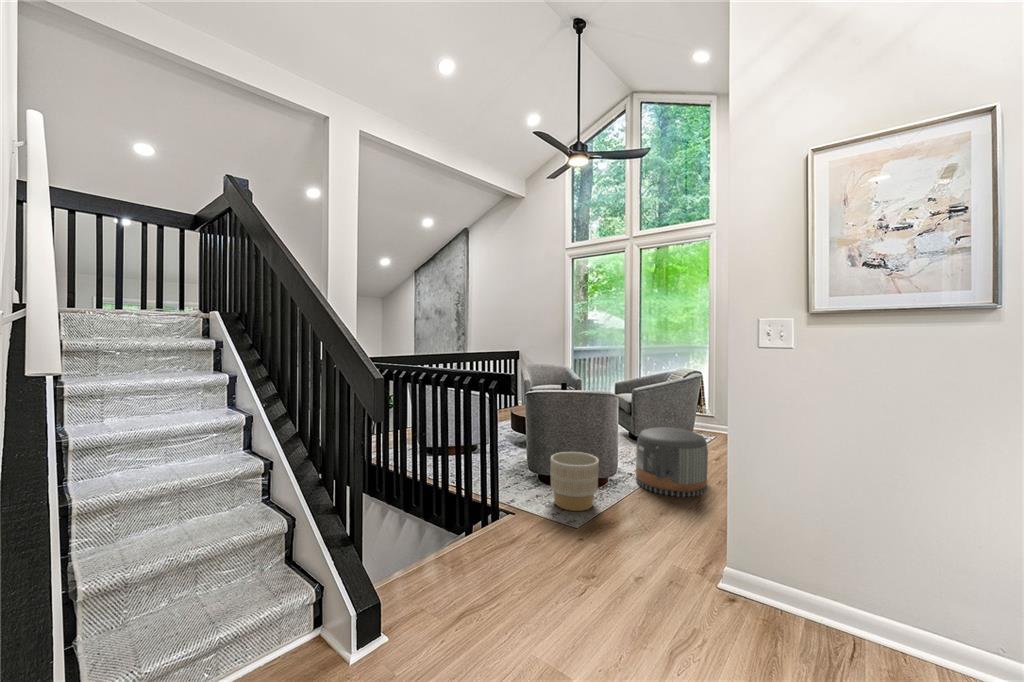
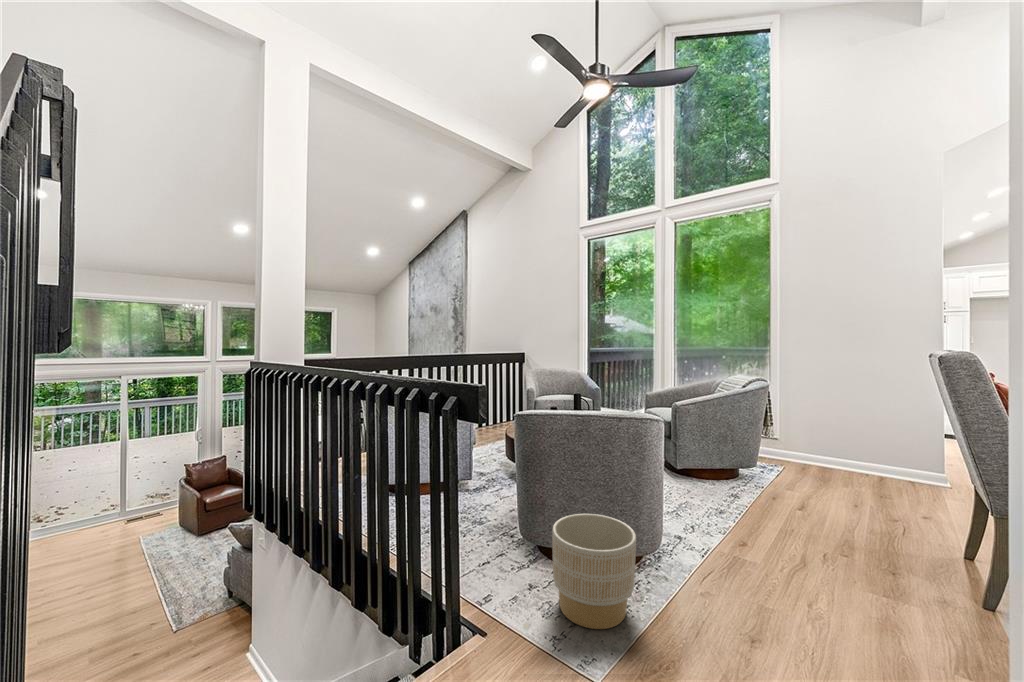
pouf: present [636,427,708,497] -> none [690,467,814,593]

